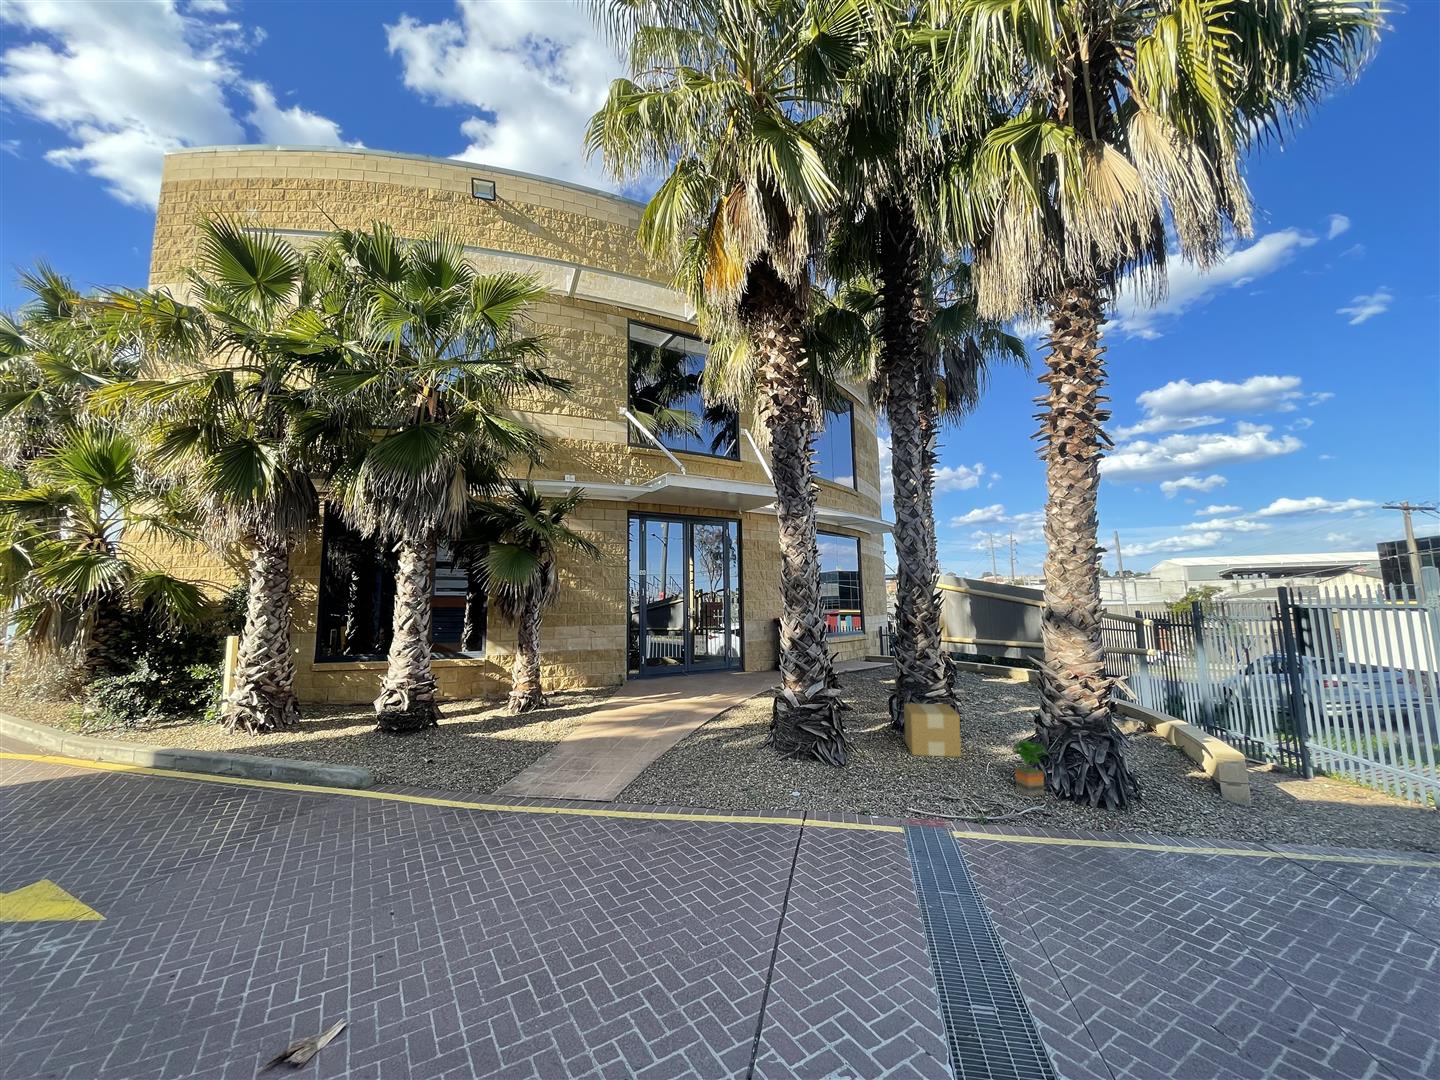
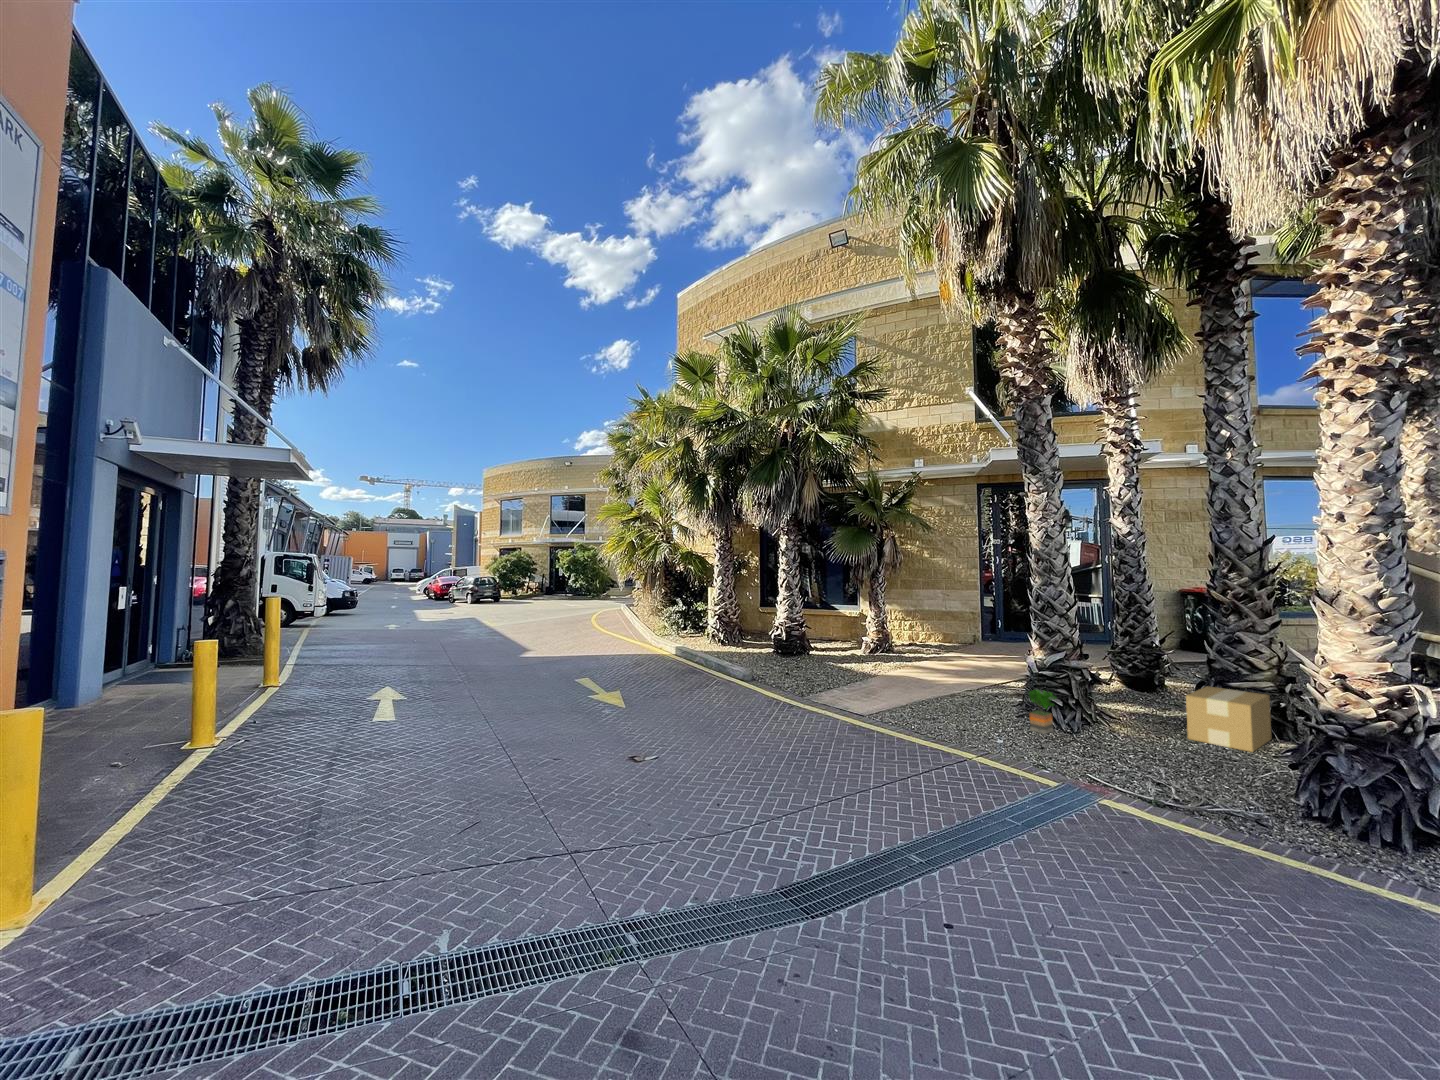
potted tree: present [1012,741,1048,796] -> present [1029,690,1056,734]

